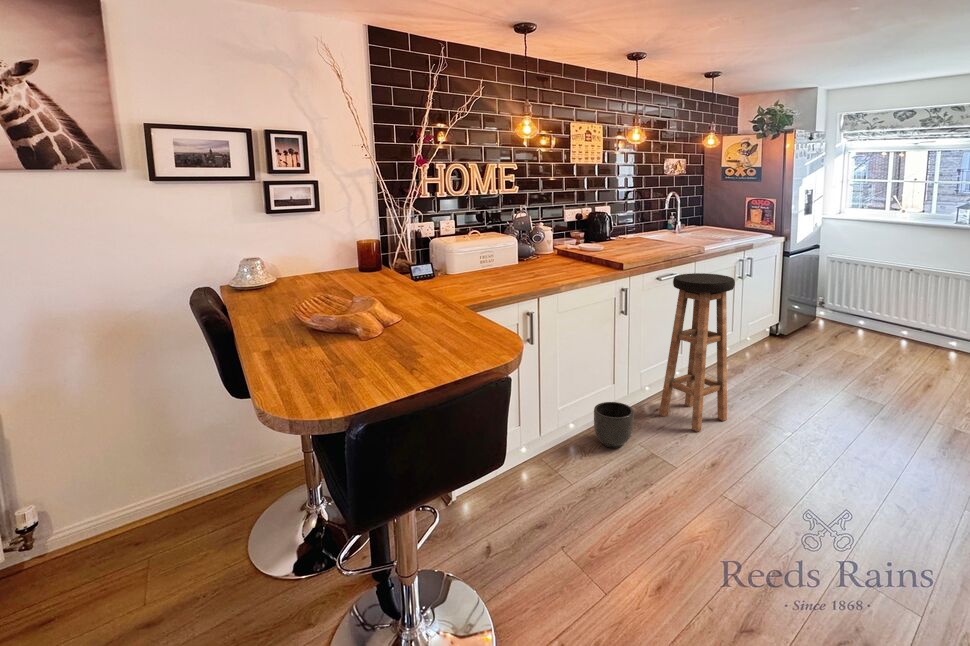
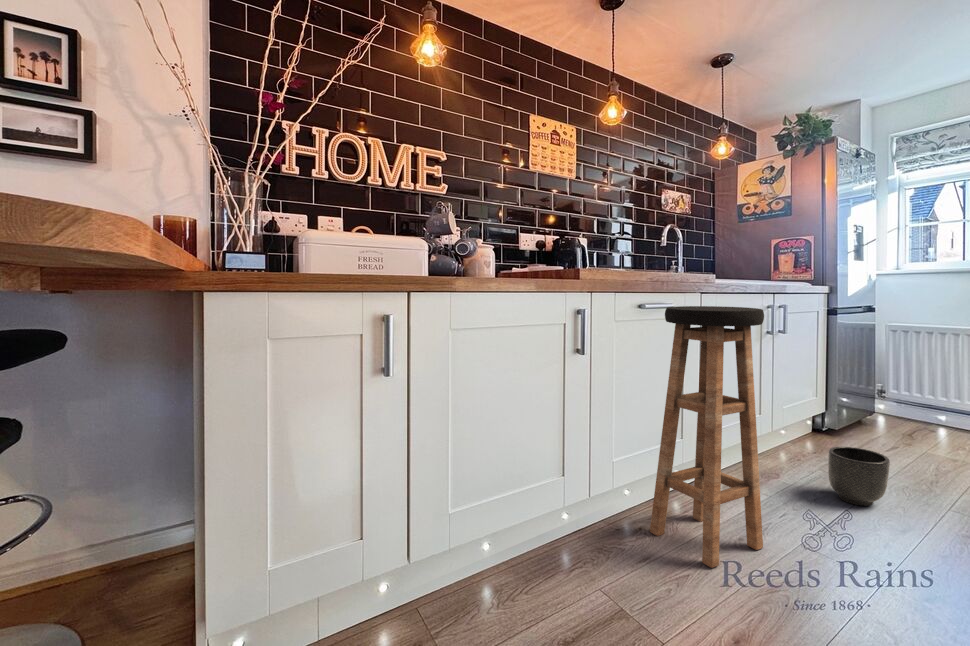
planter: present [594,402,634,448] -> present [828,447,890,506]

